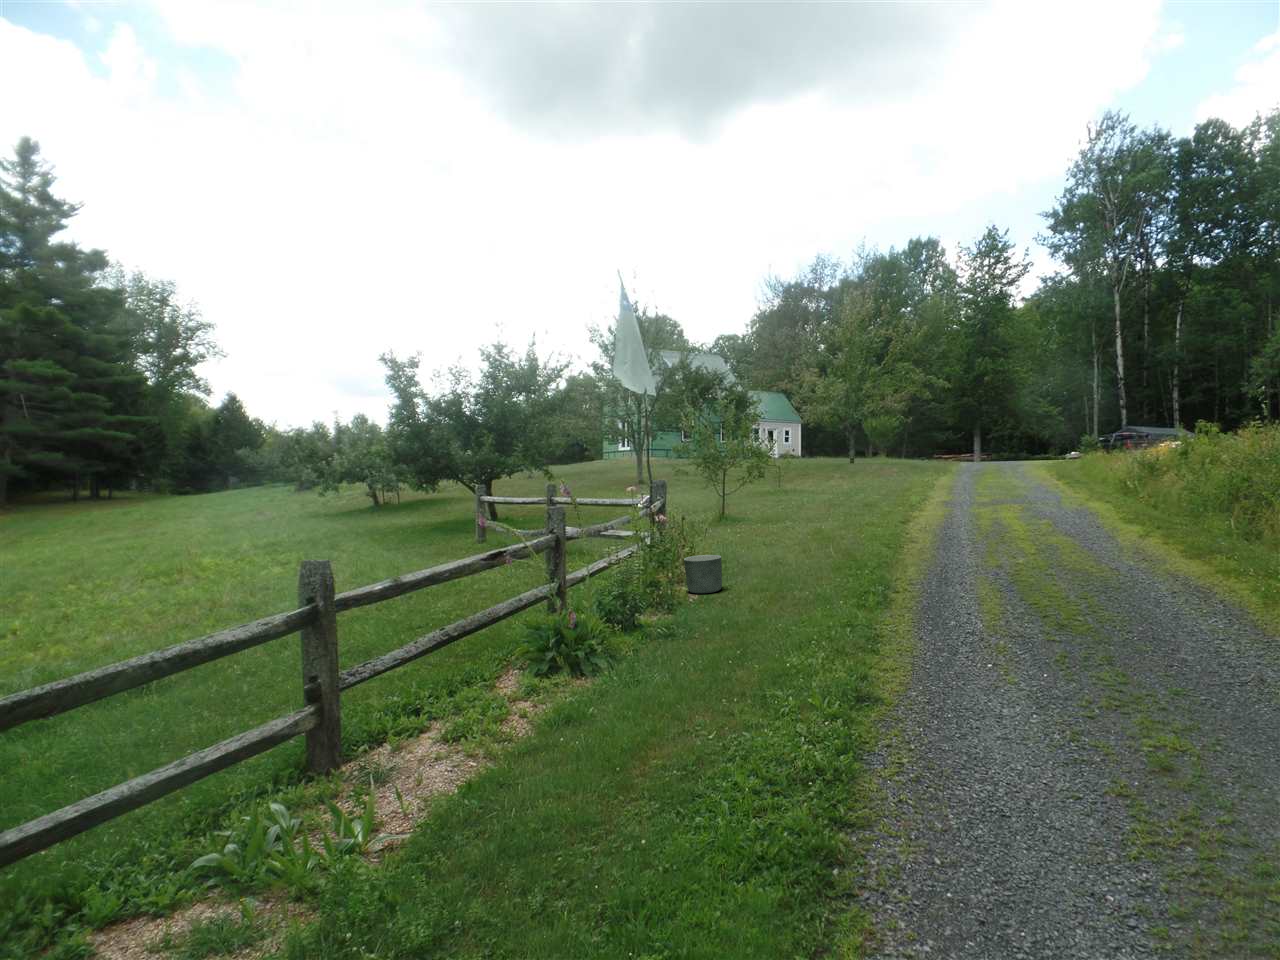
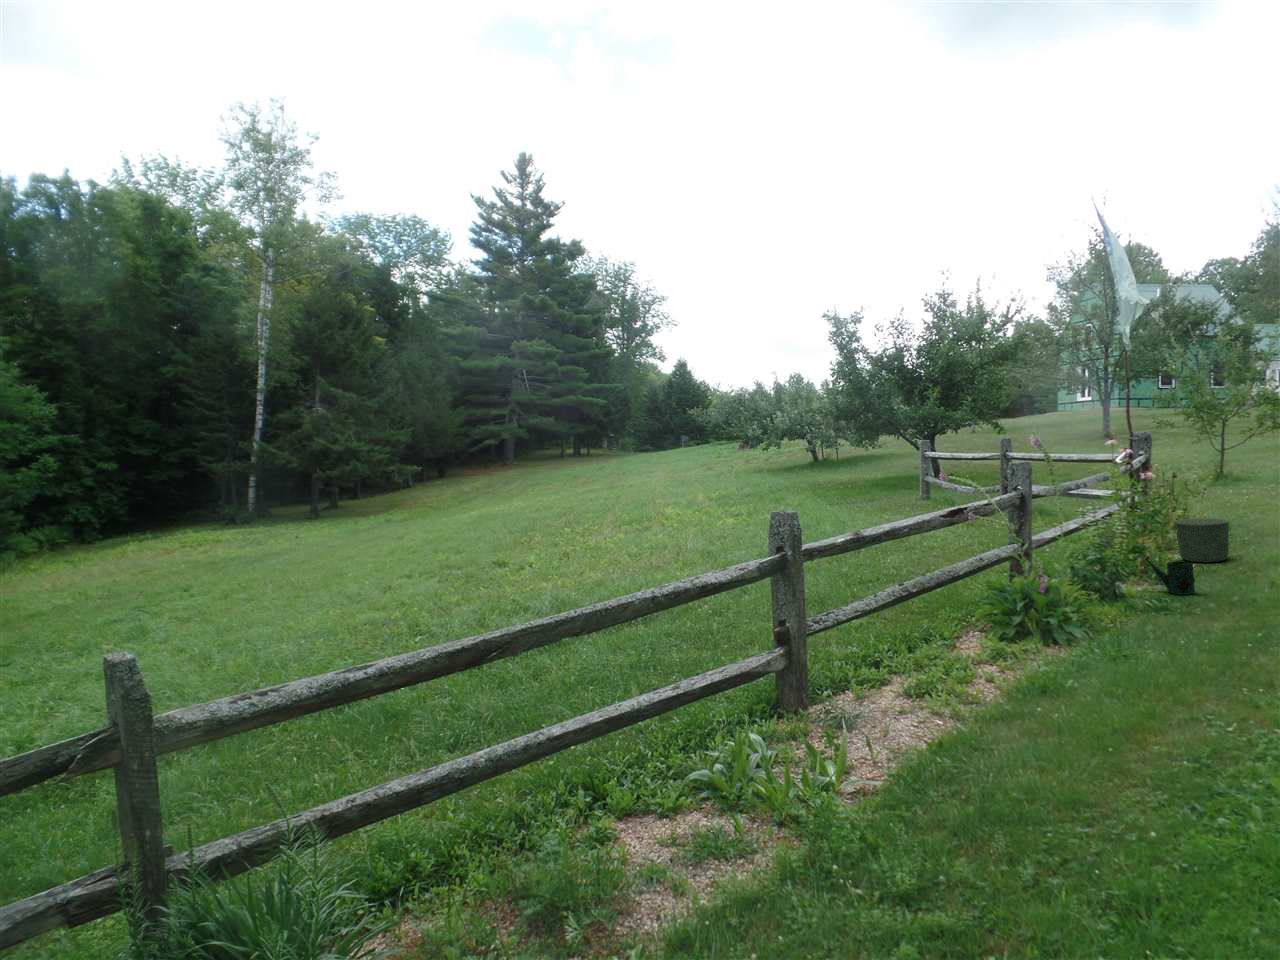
watering can: none [656,590,701,622] -> present [1143,557,1195,595]

